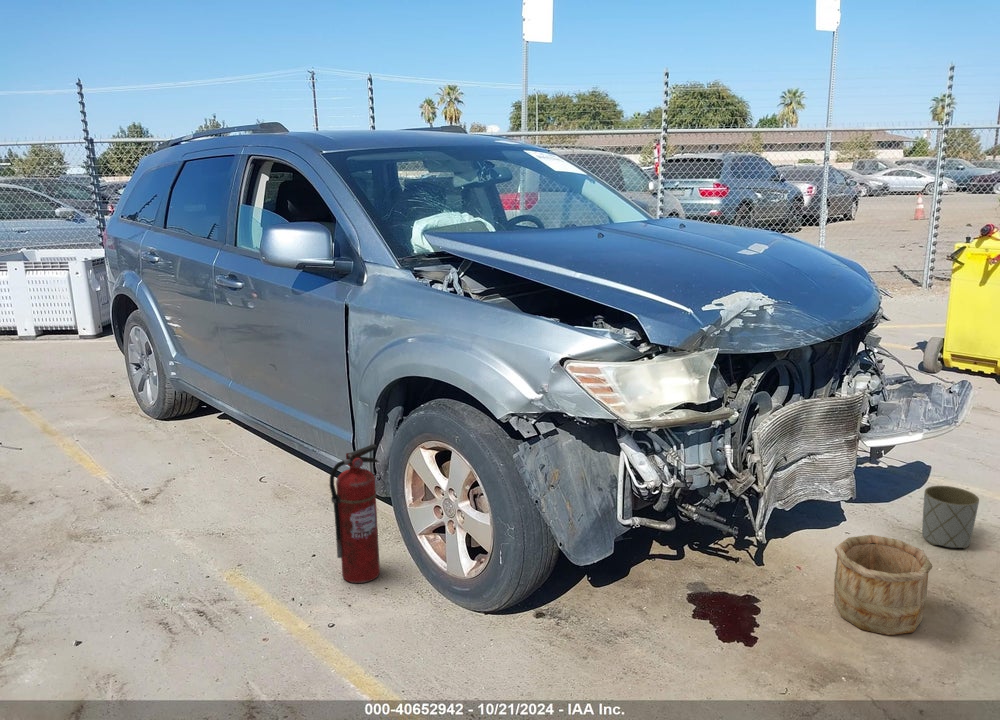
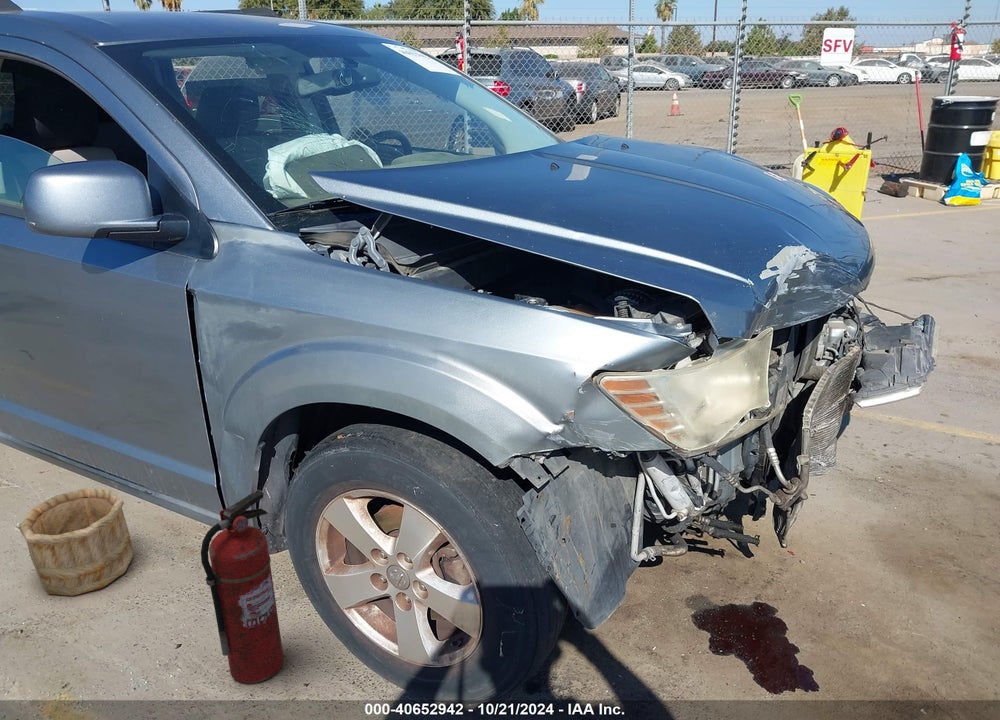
planter: present [922,486,979,549] -> none [876,425,939,493]
wooden bucket: present [834,535,933,635] -> present [19,488,133,596]

